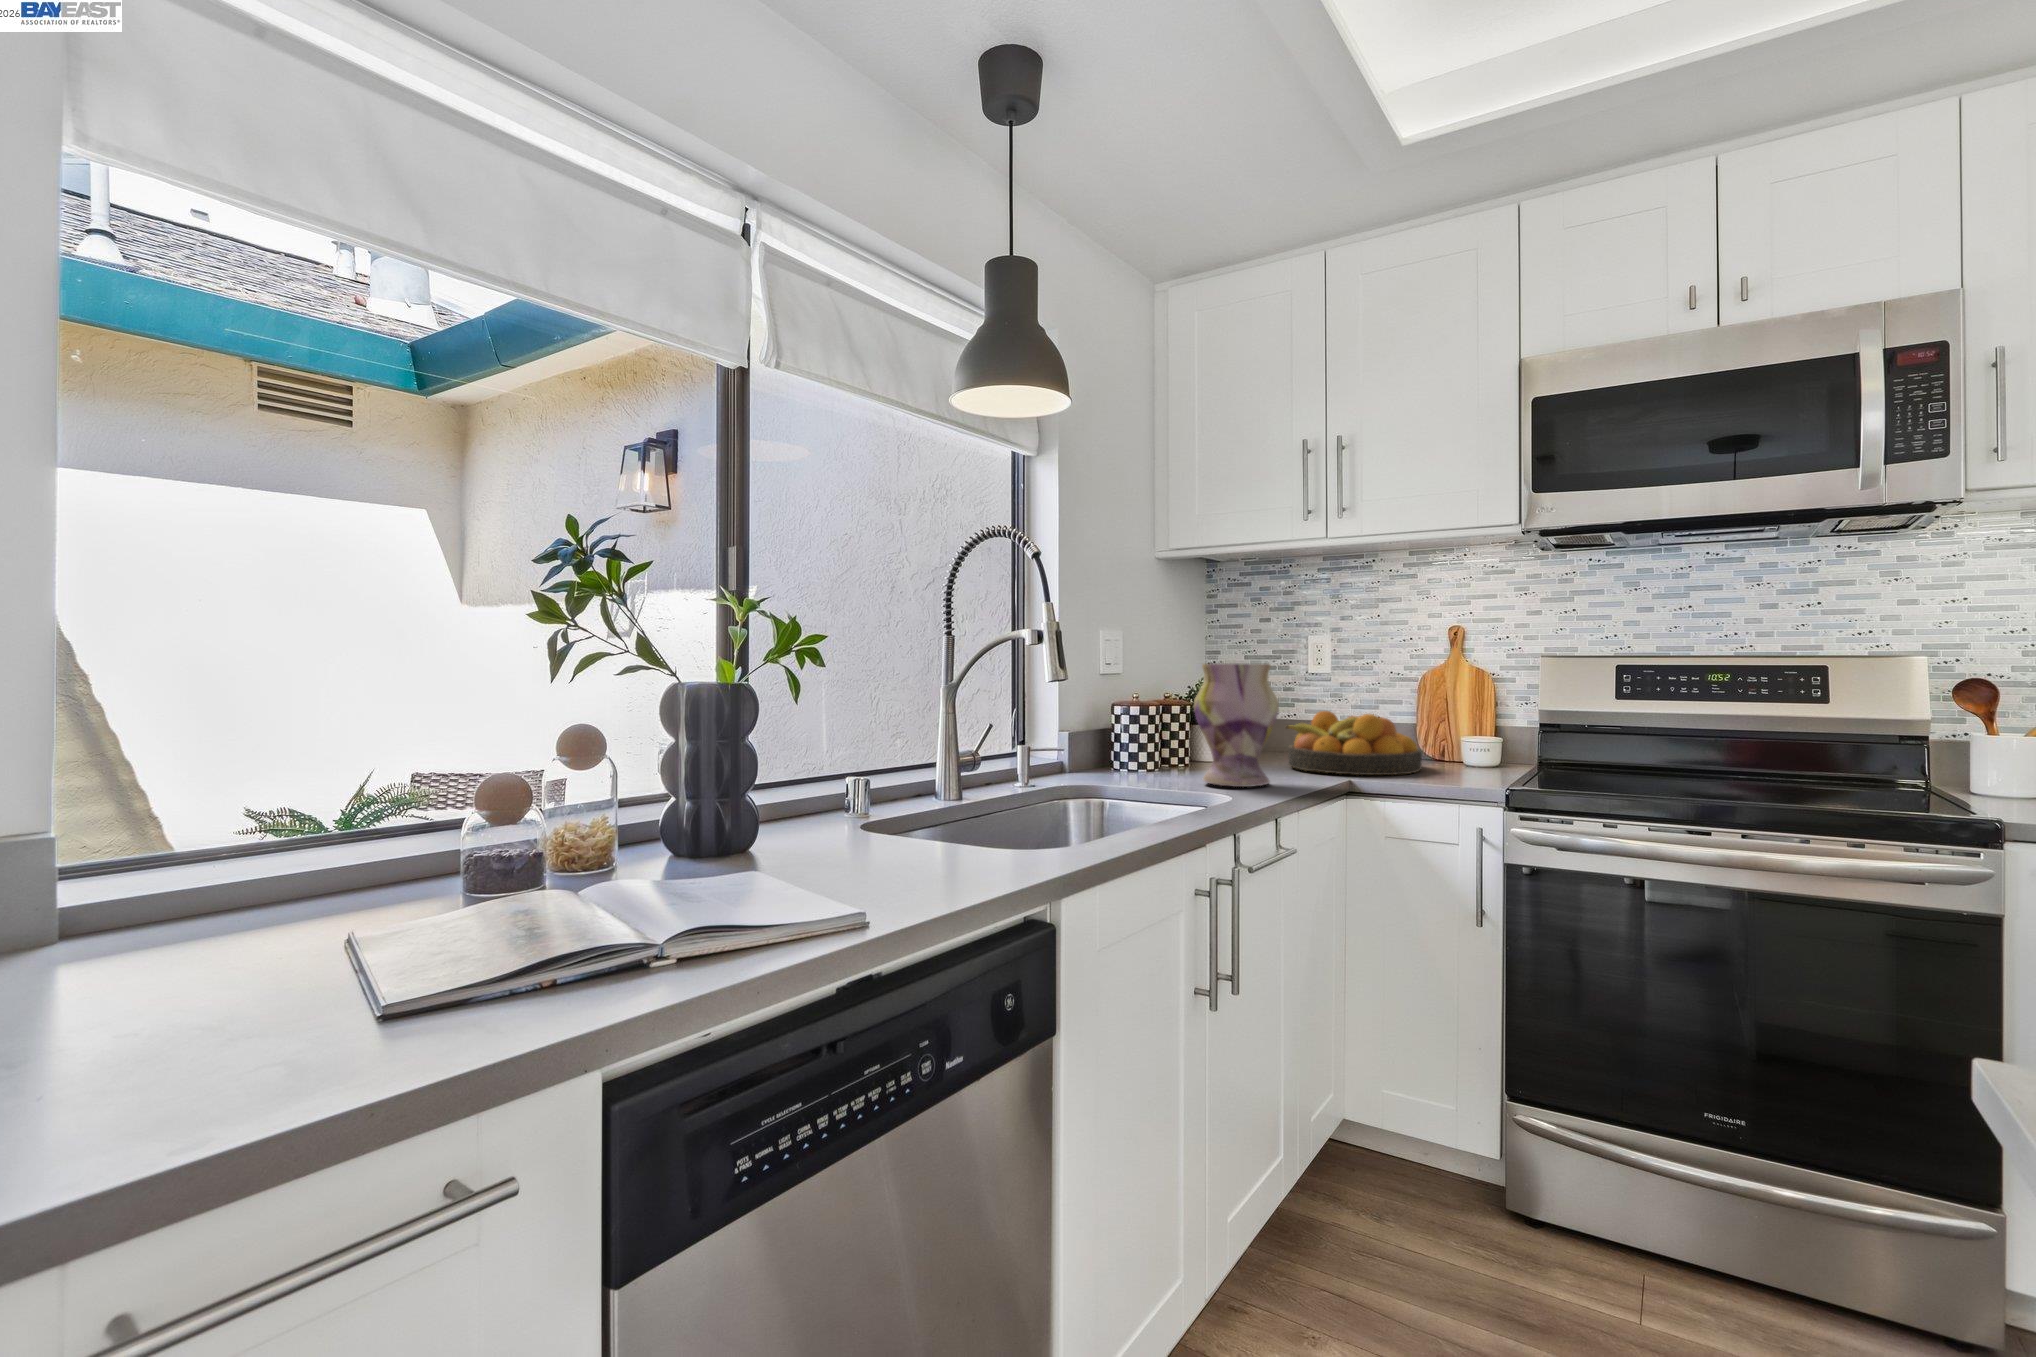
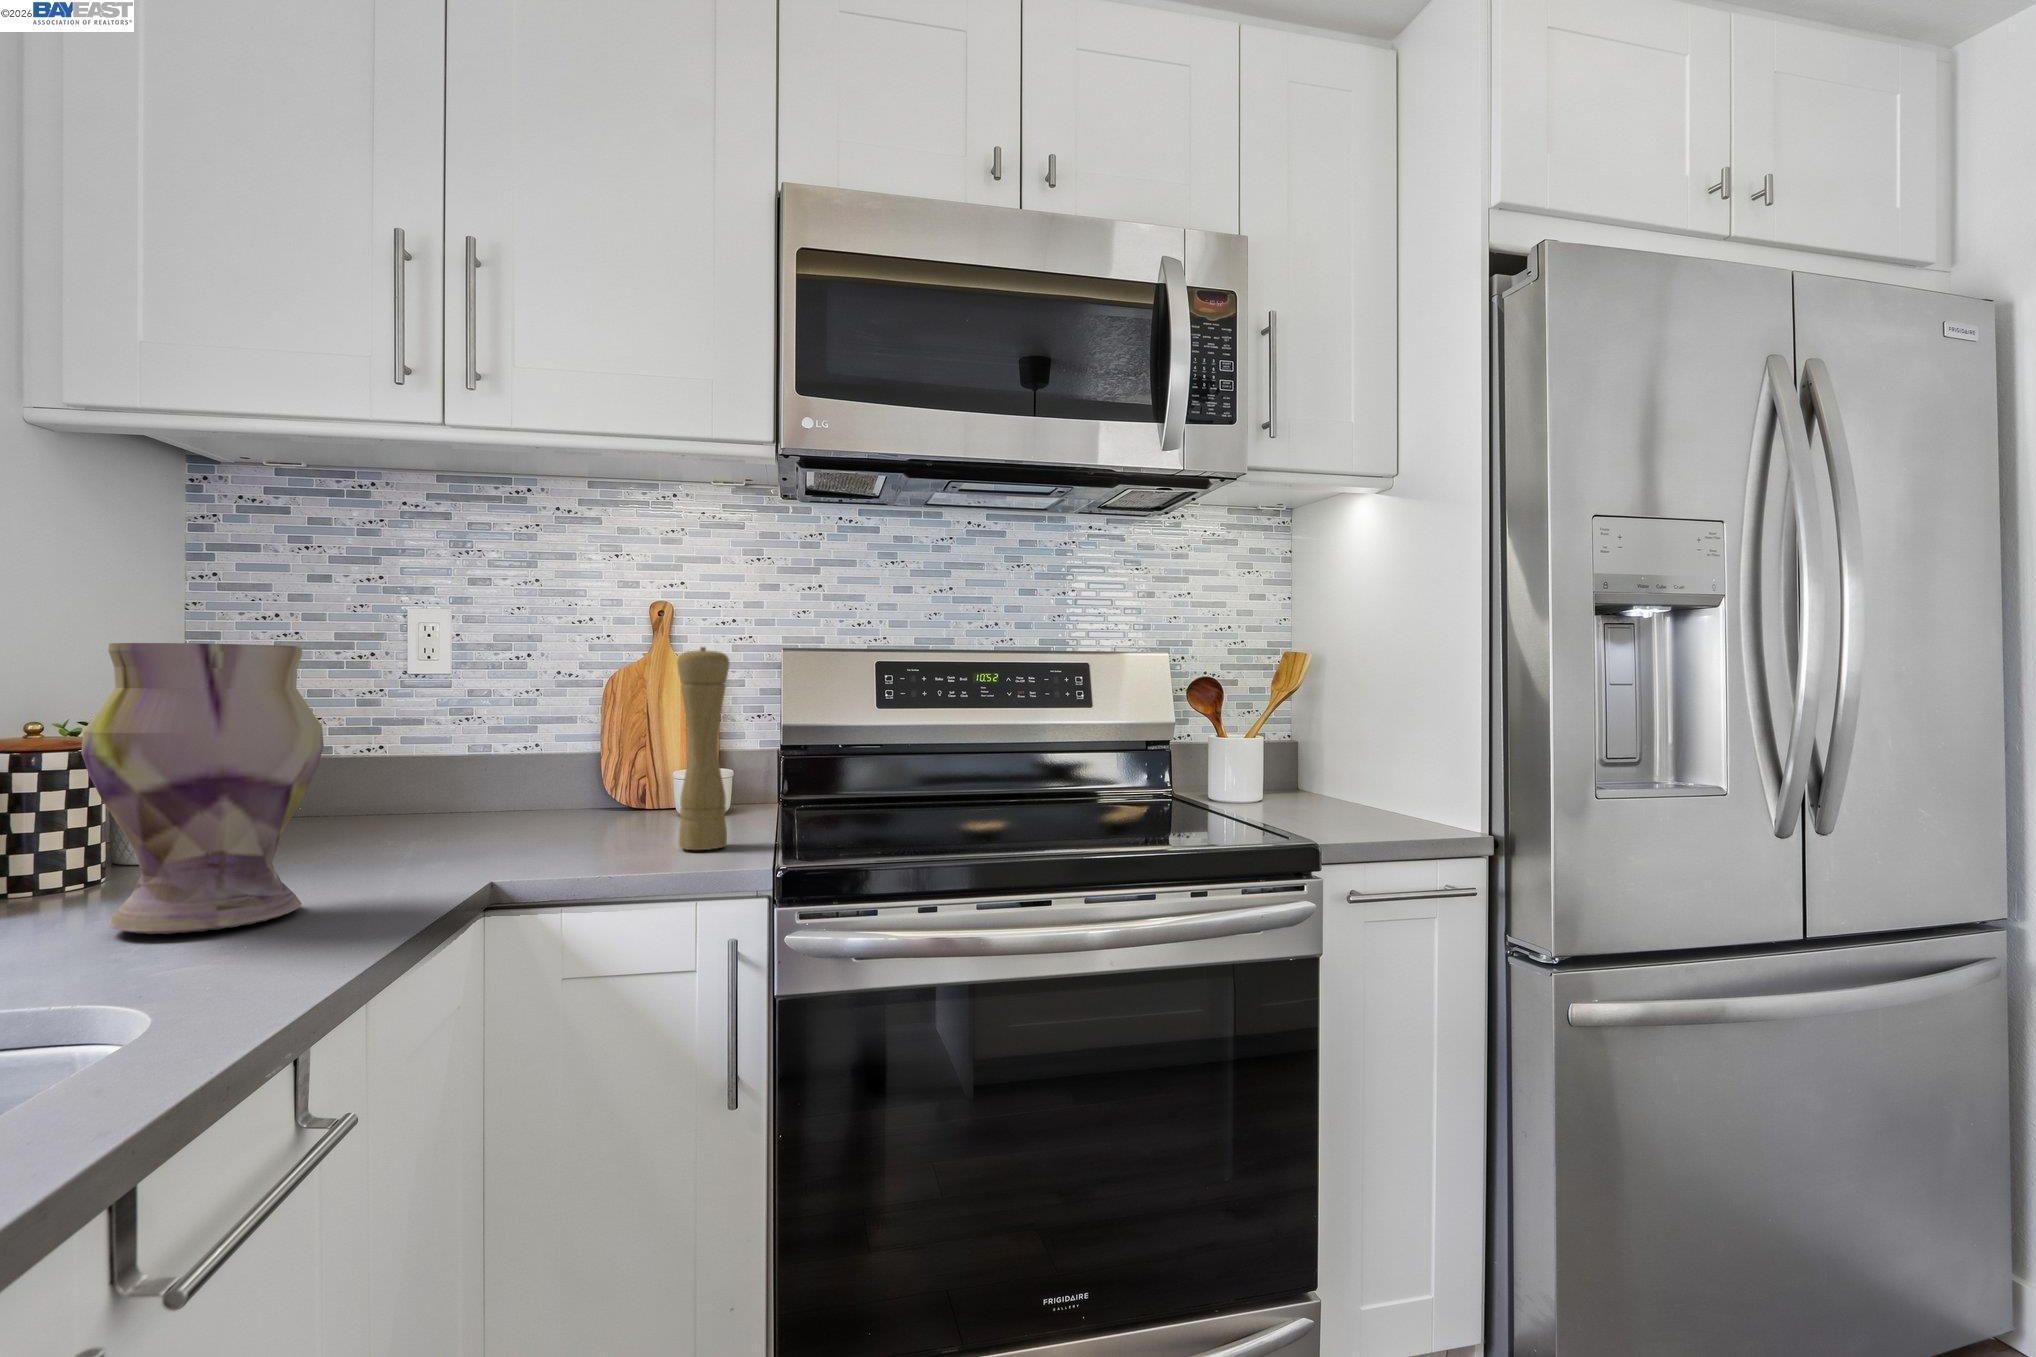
pepper mill: none [1458,659,1492,781] -> present [677,647,729,850]
fruit bowl: present [1286,711,1422,775] -> none [351,741,614,860]

